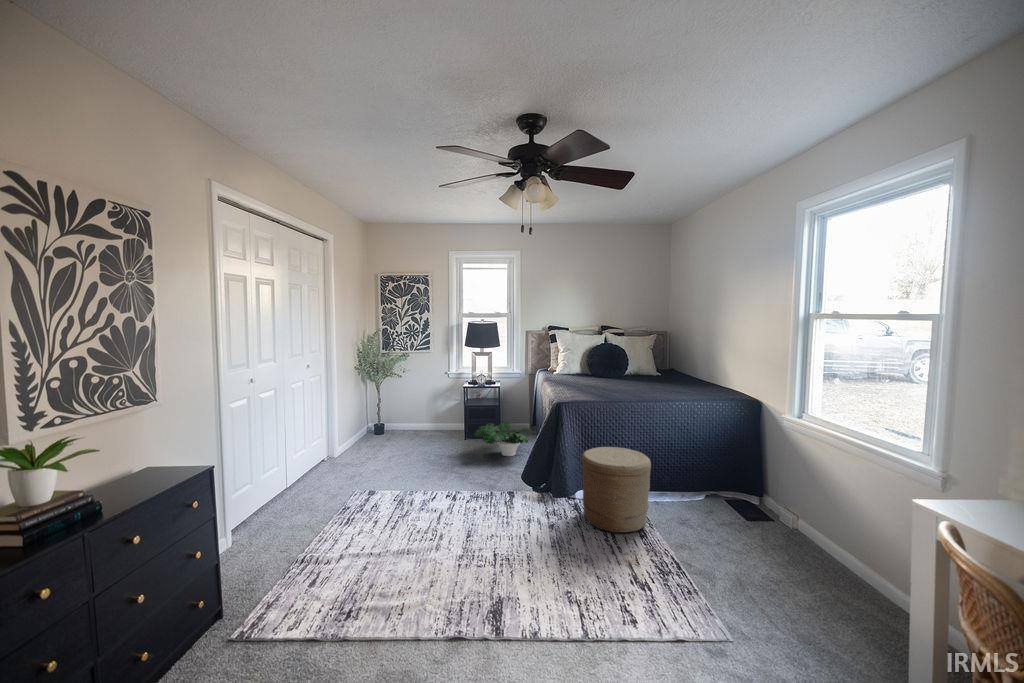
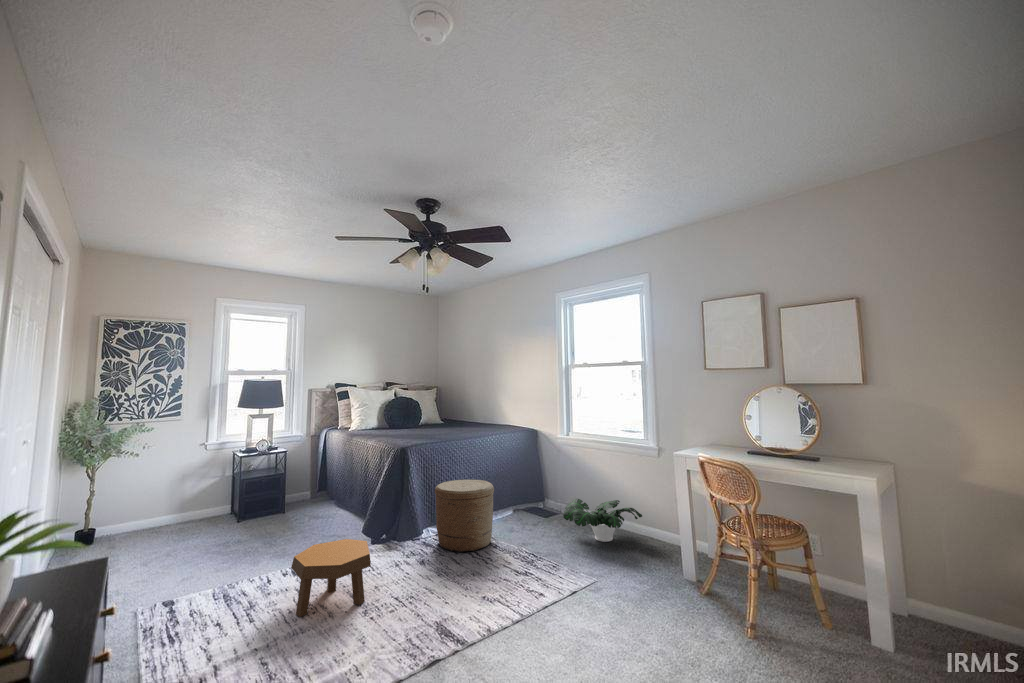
potted plant: present [474,421,535,456] -> present [563,499,642,542]
footstool: none [415,481,489,548] -> present [291,539,371,617]

